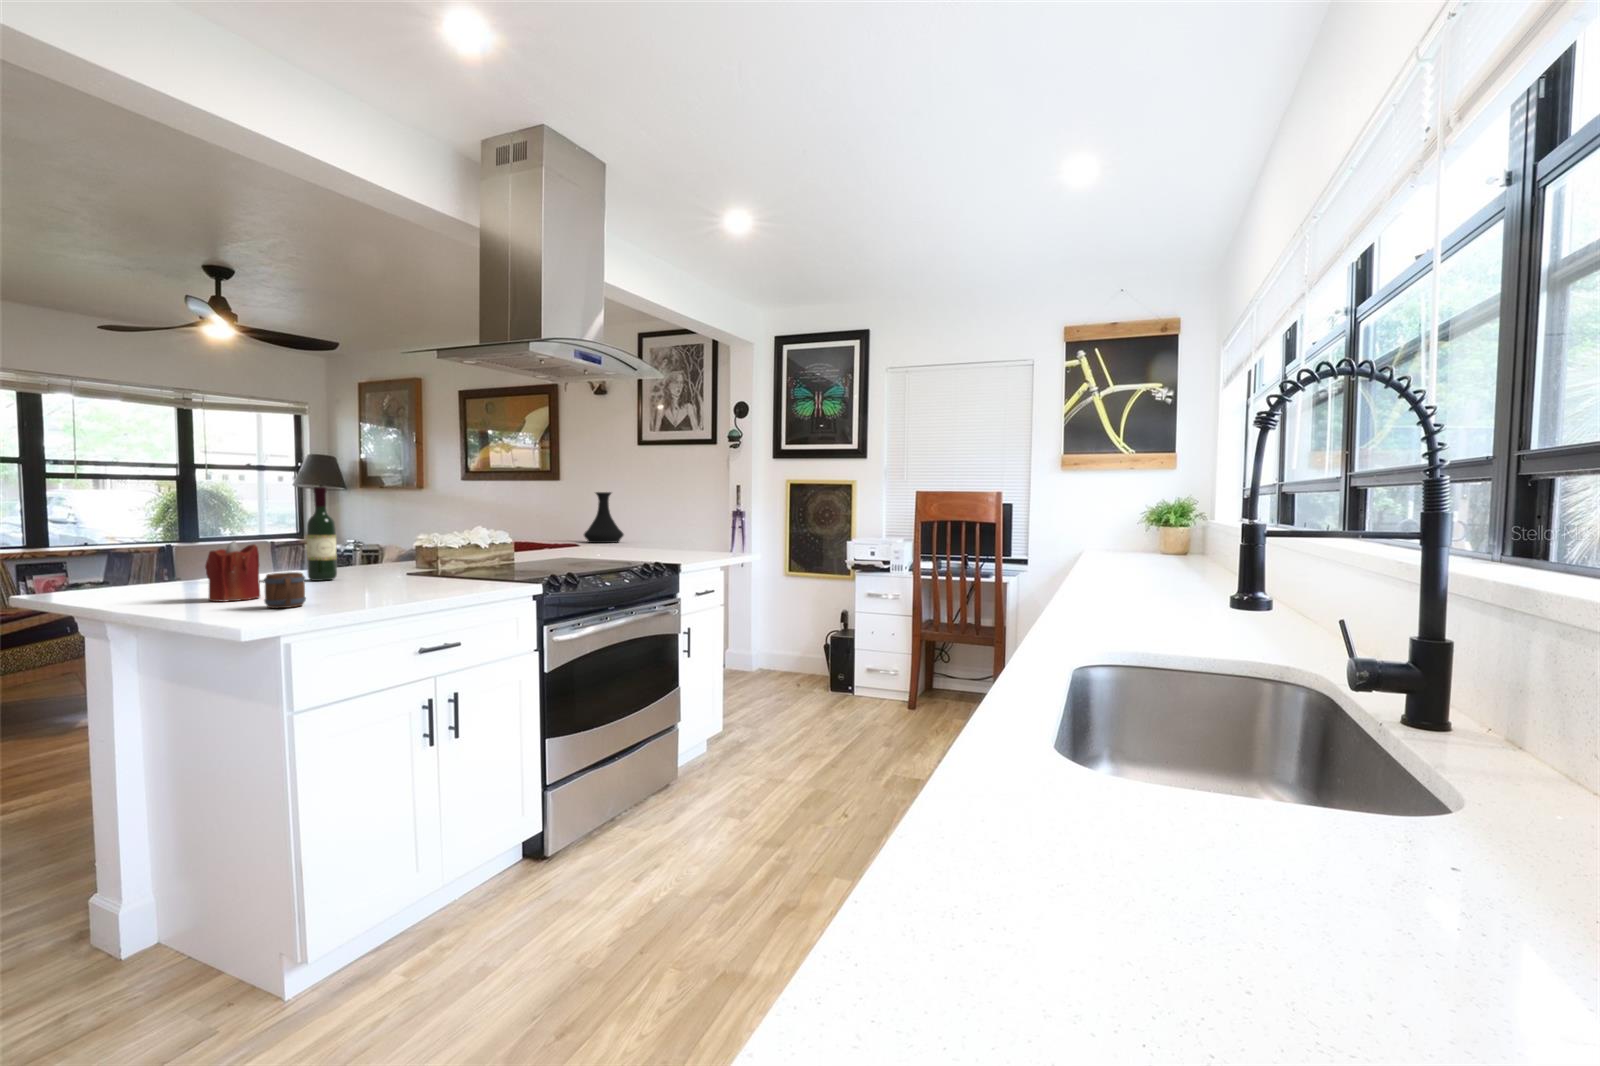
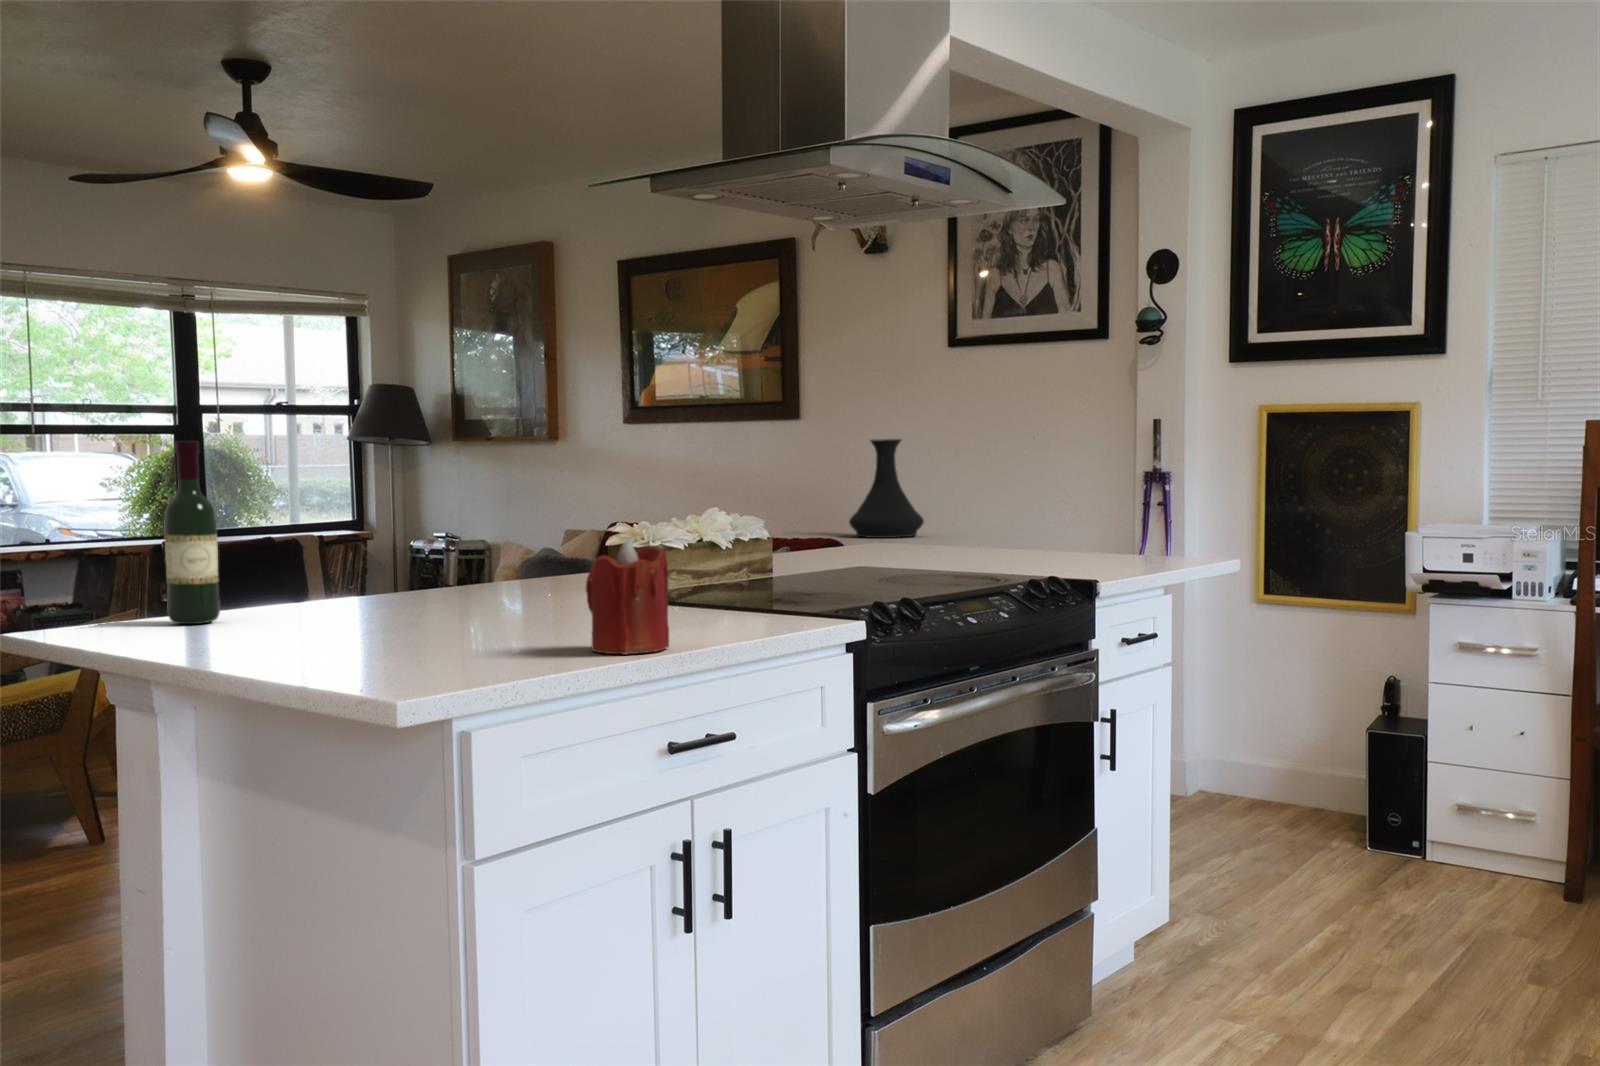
wine bottle: present [306,487,337,581] -> present [164,441,220,624]
candle: present [205,541,260,602] -> present [585,540,669,655]
mug: present [264,572,306,608] -> none [432,597,495,663]

